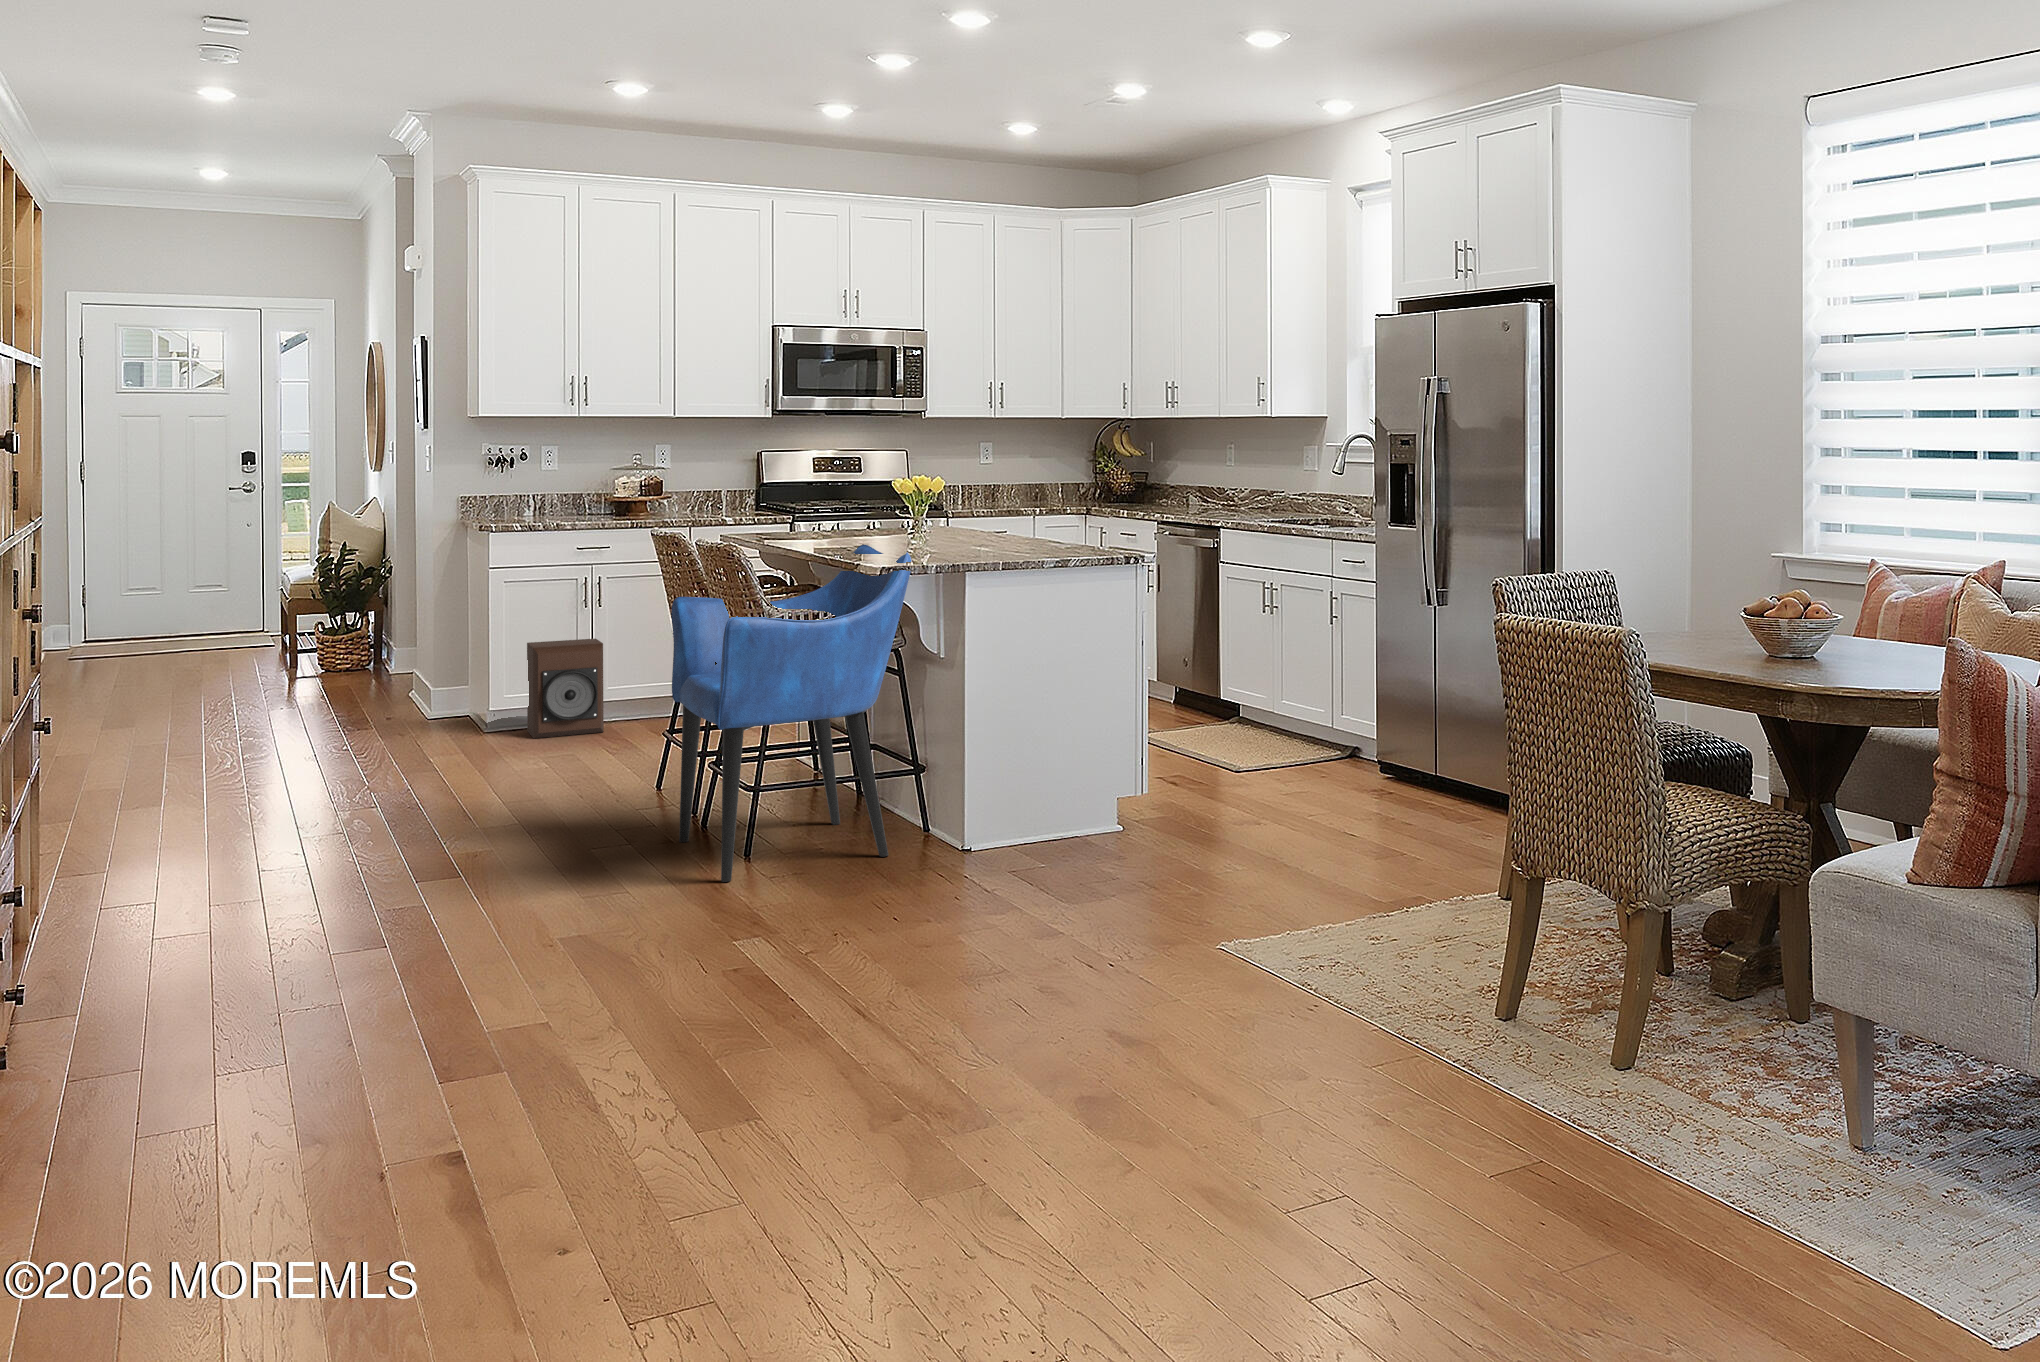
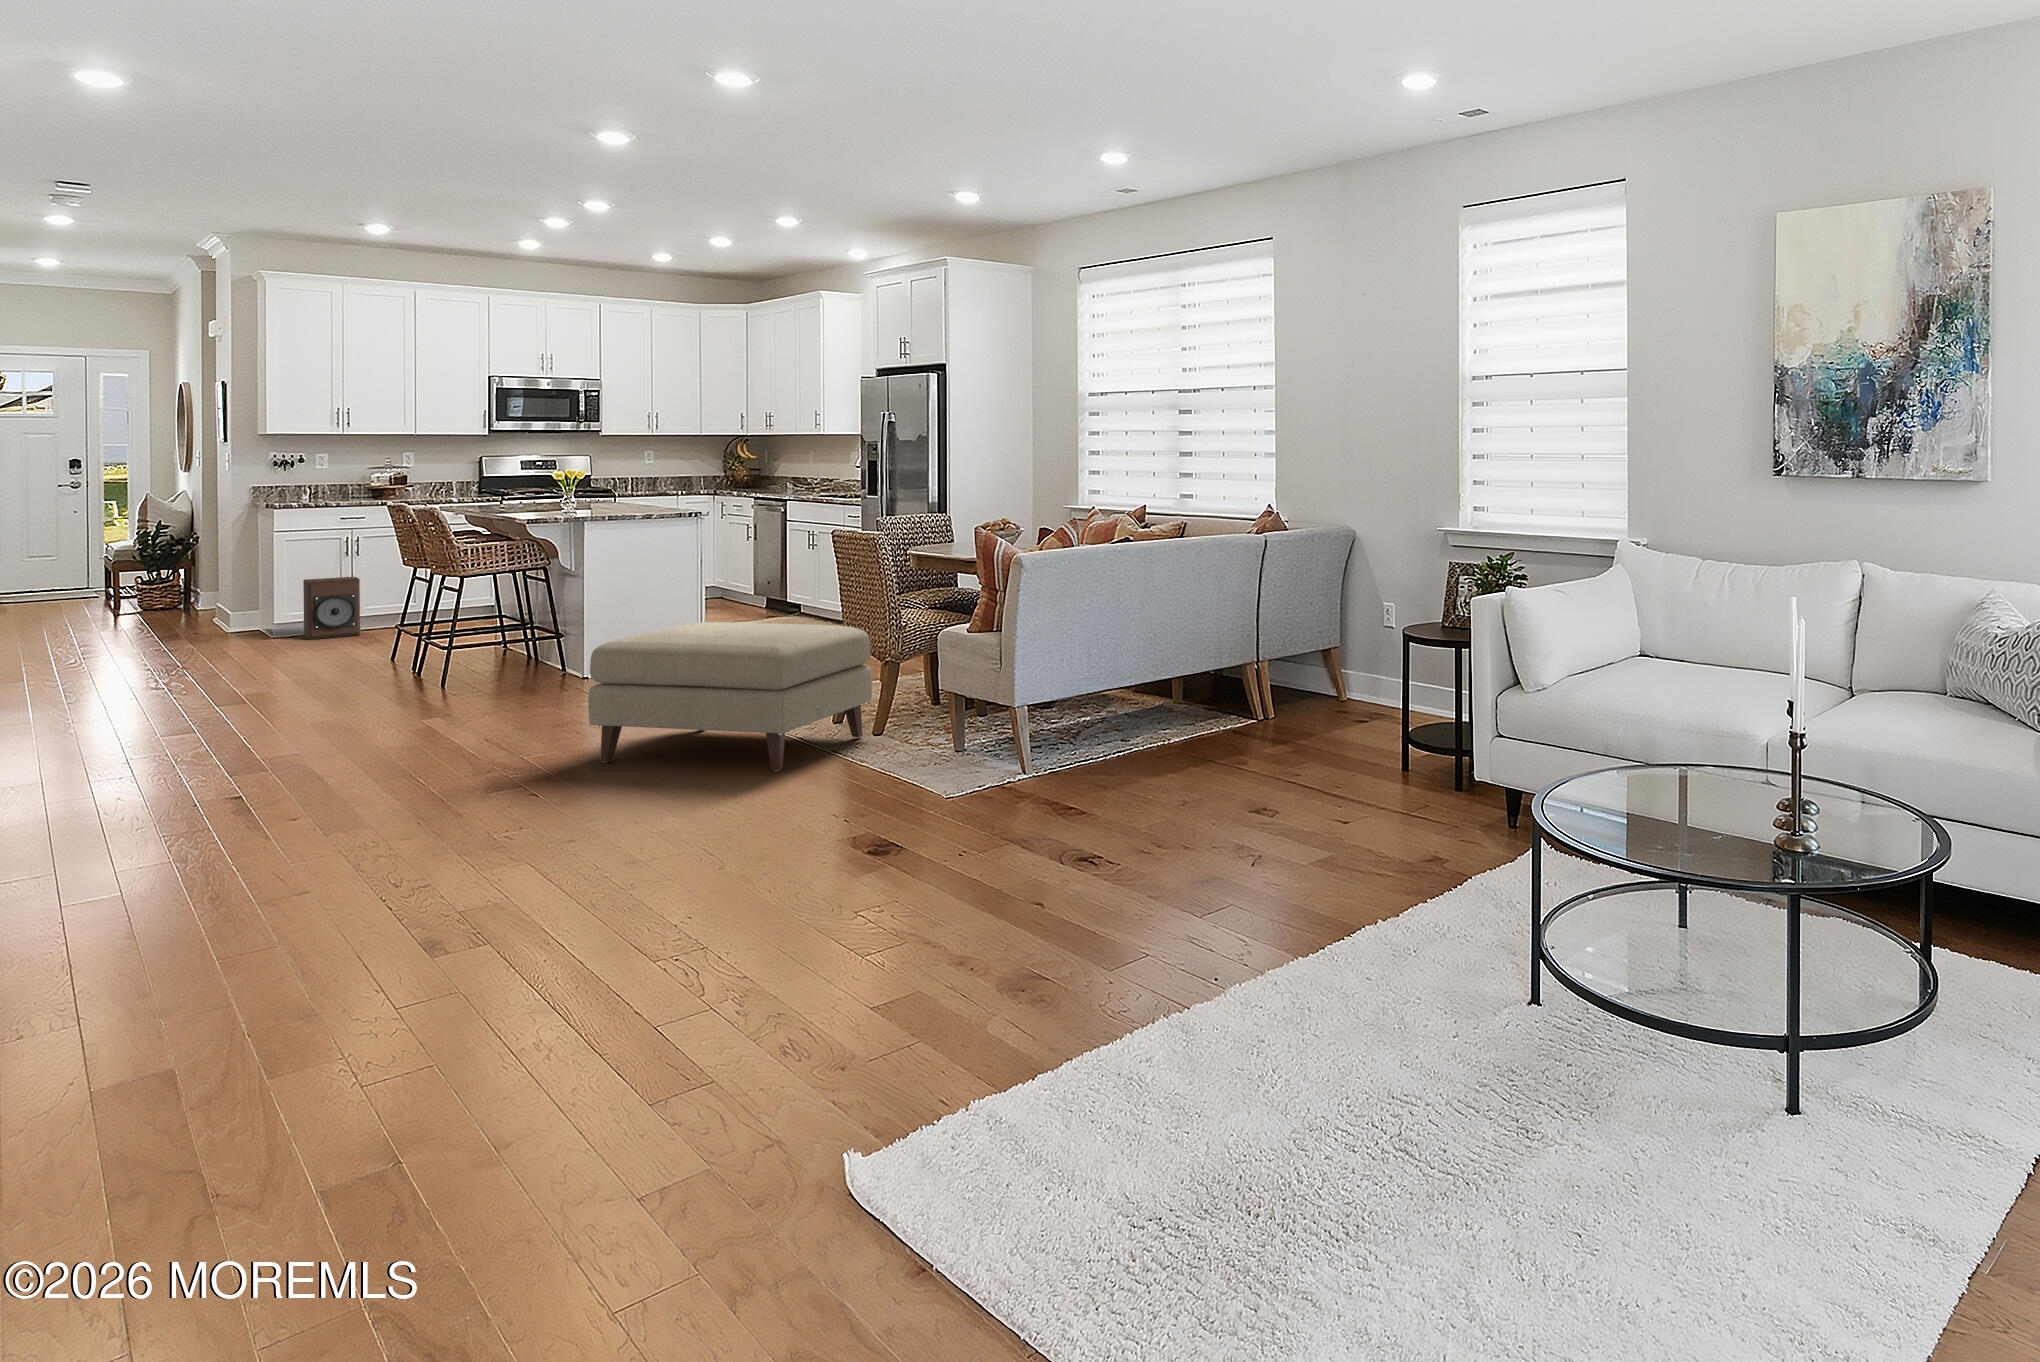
armchair: present [671,545,912,882] -> none [396,509,549,694]
ottoman: none [1094,810,1647,1221] -> present [588,622,872,772]

